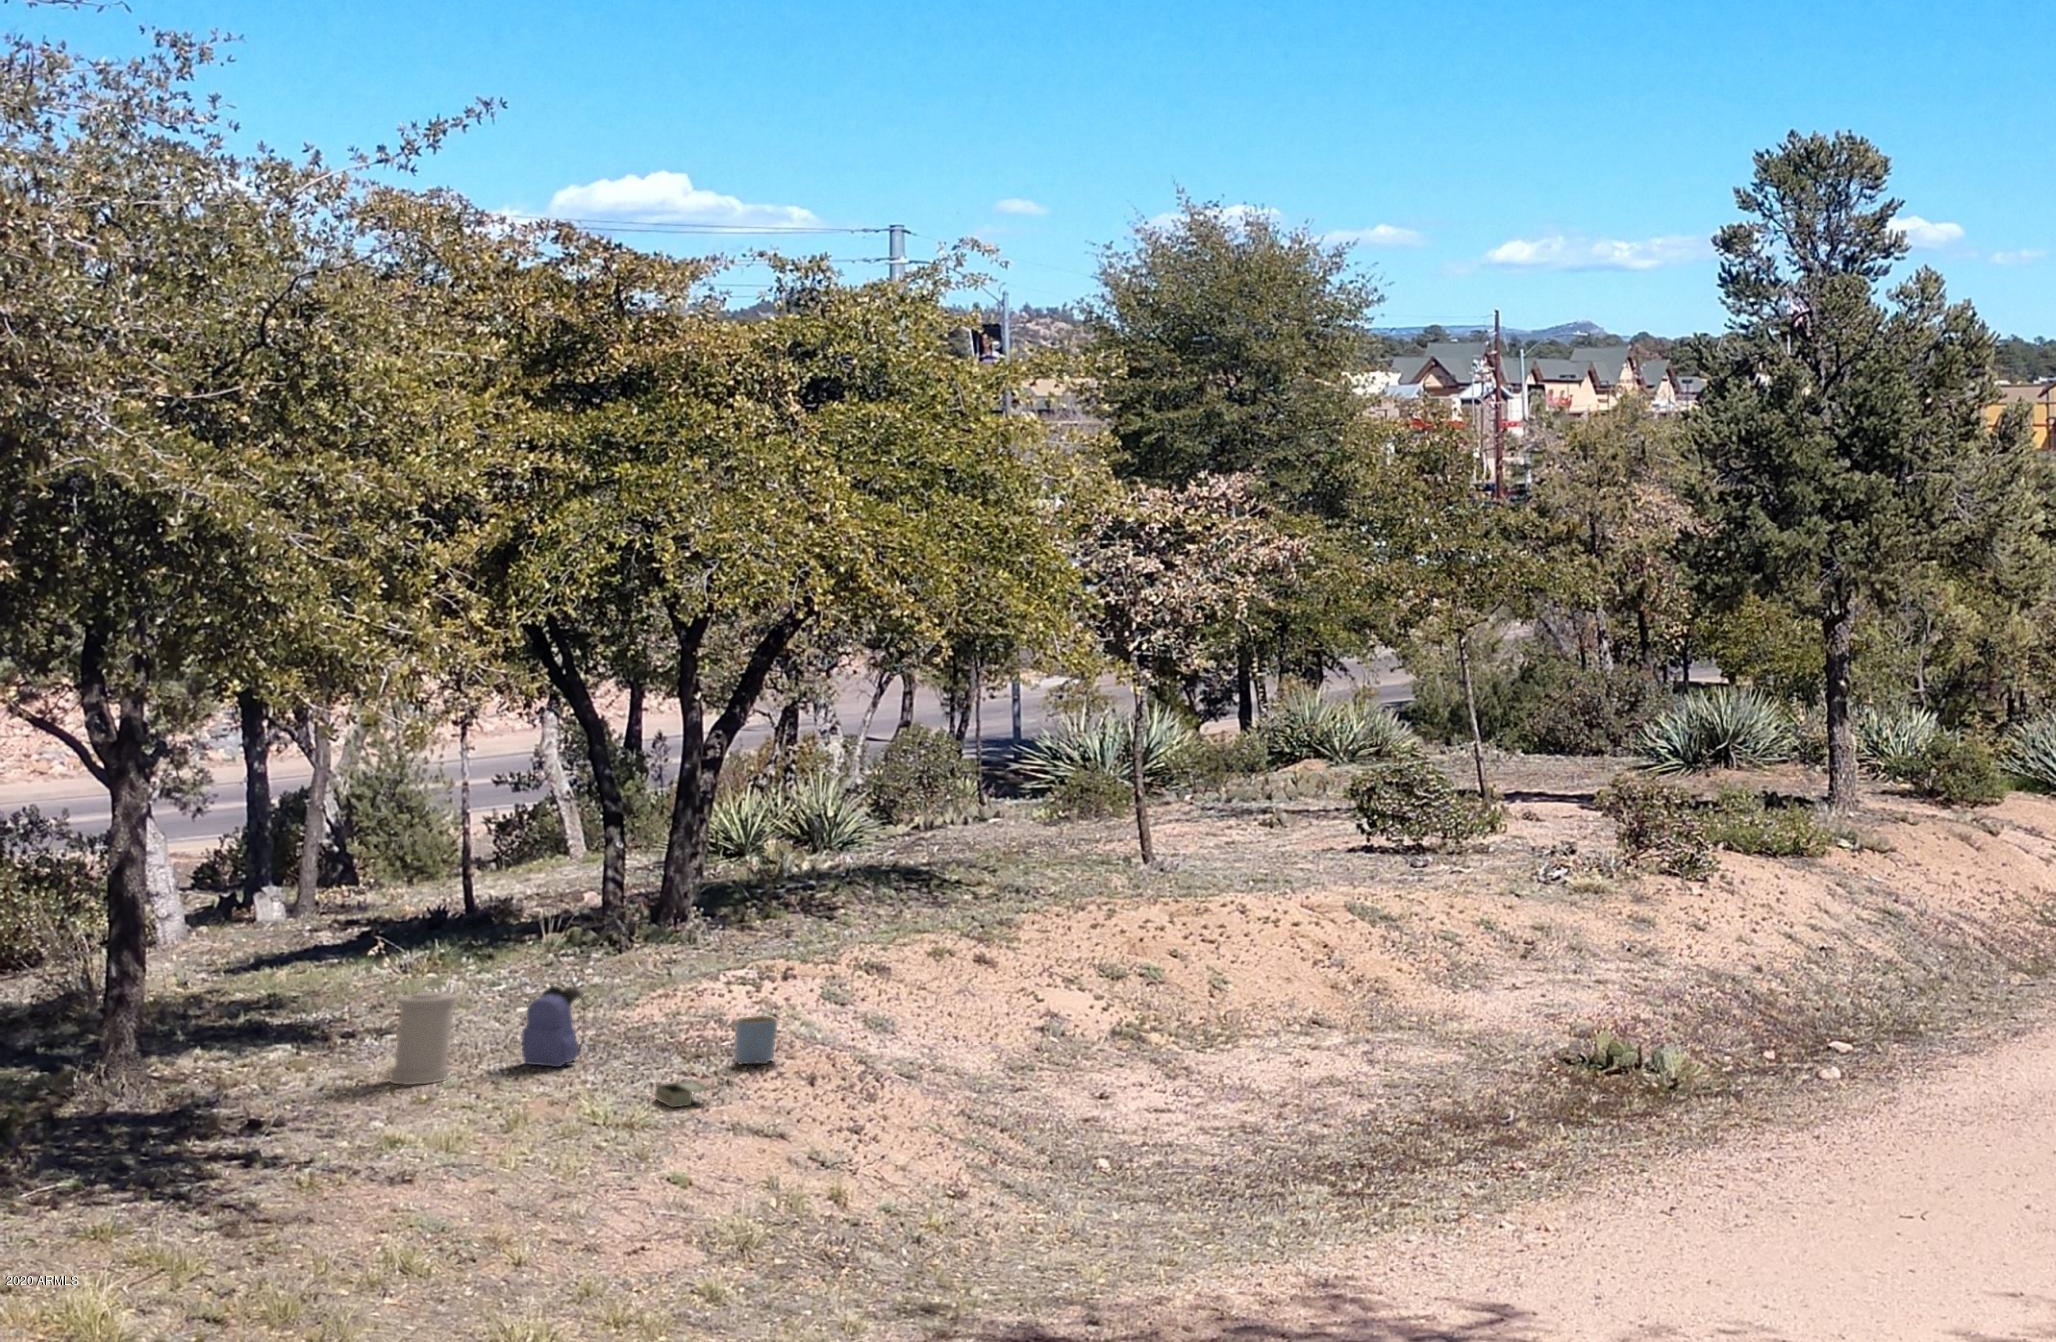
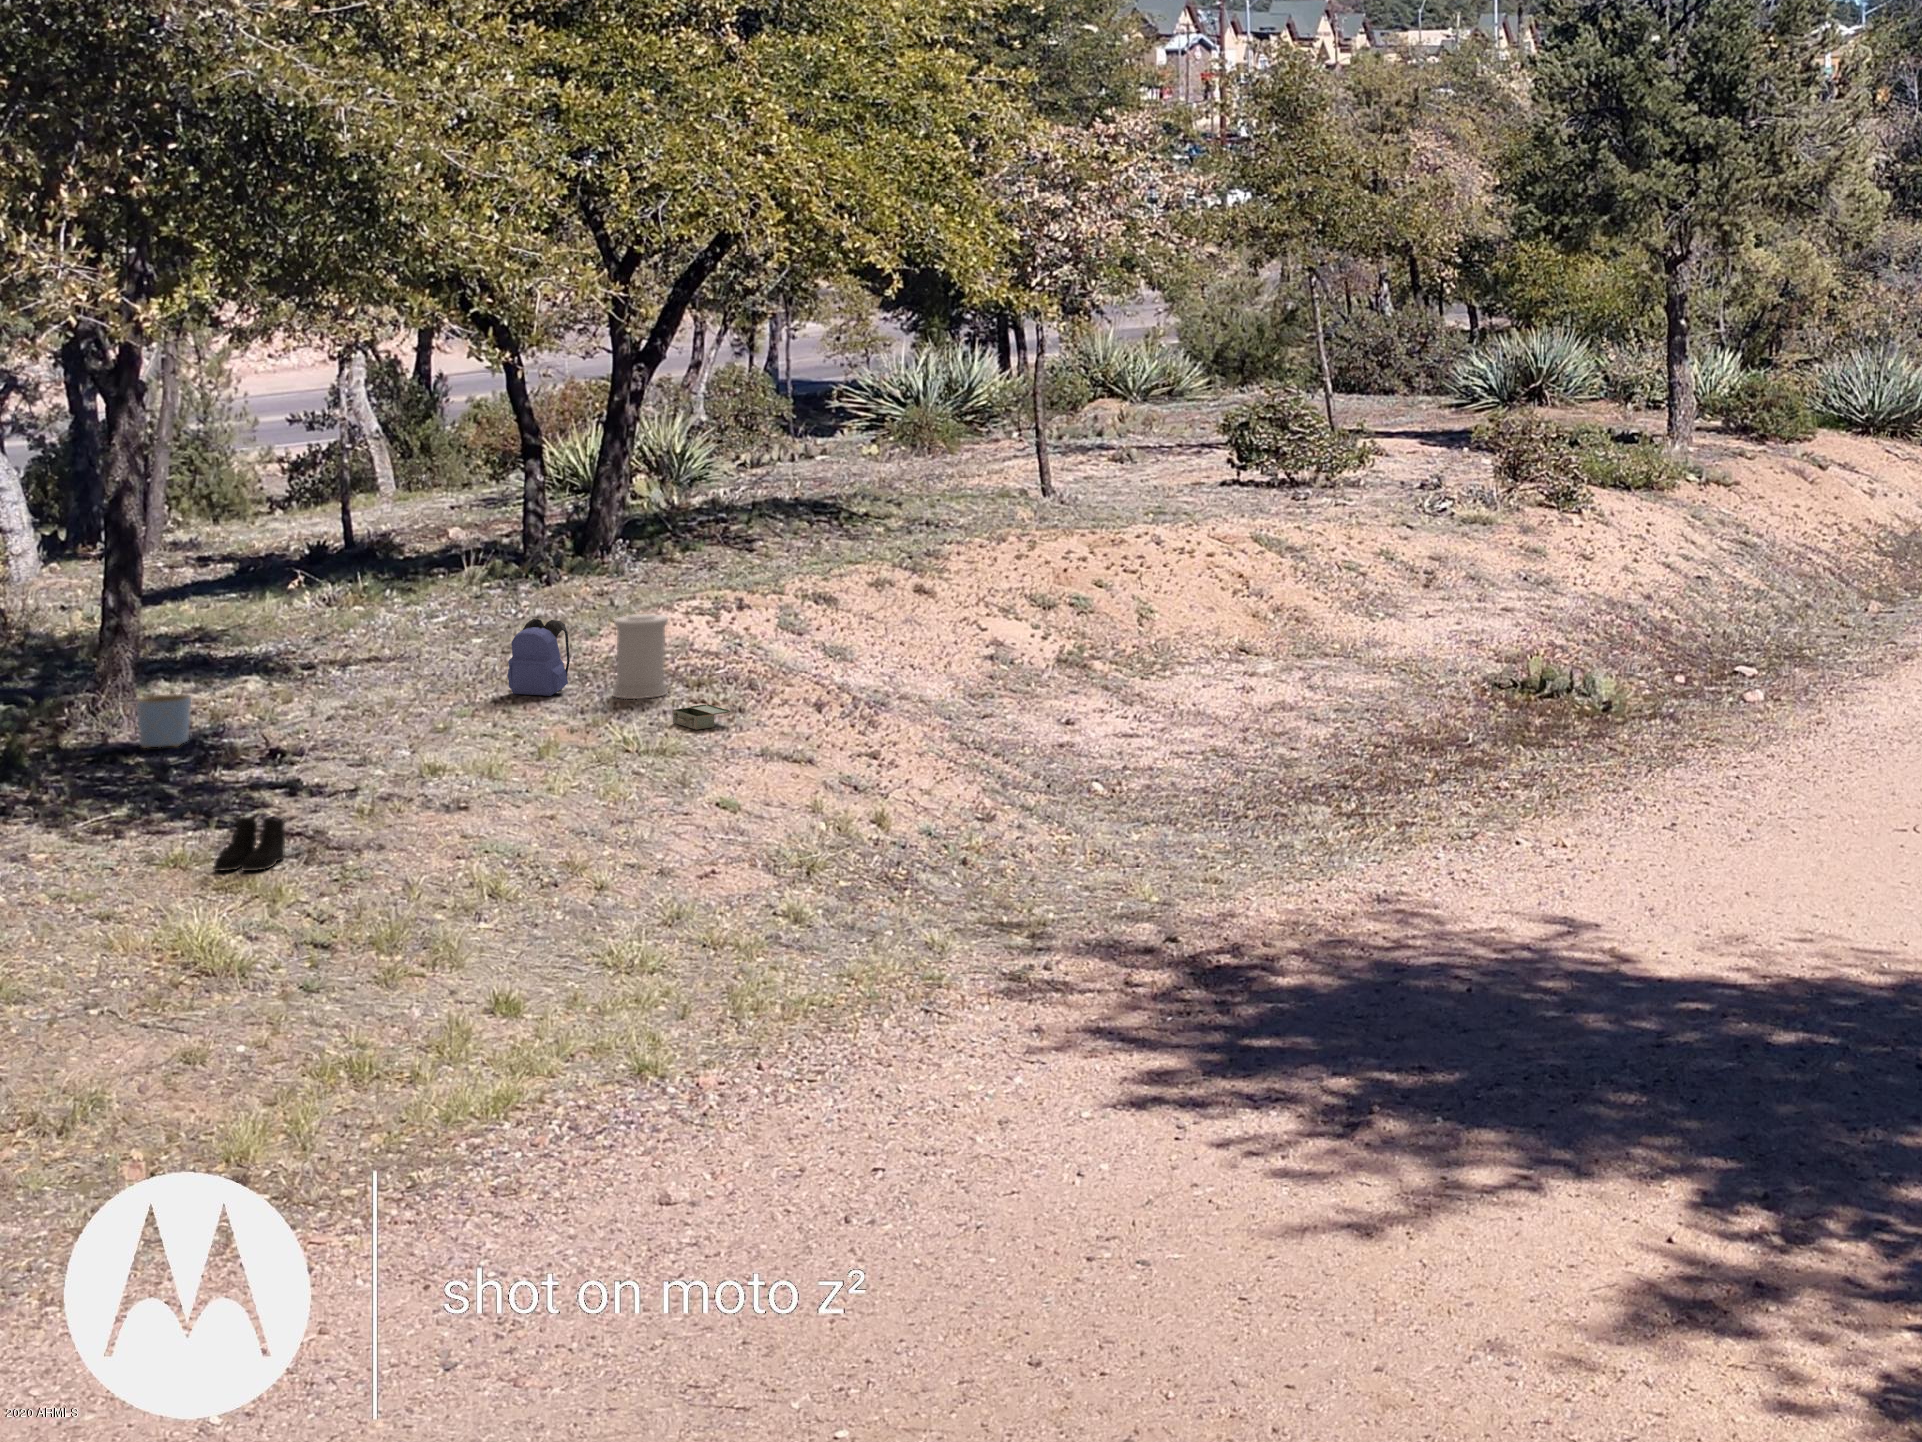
trash can: present [390,992,456,1085] -> present [613,614,668,699]
planter: present [734,1016,778,1064] -> present [137,694,191,748]
boots: none [100,1190,182,1249] -> present [214,817,285,871]

